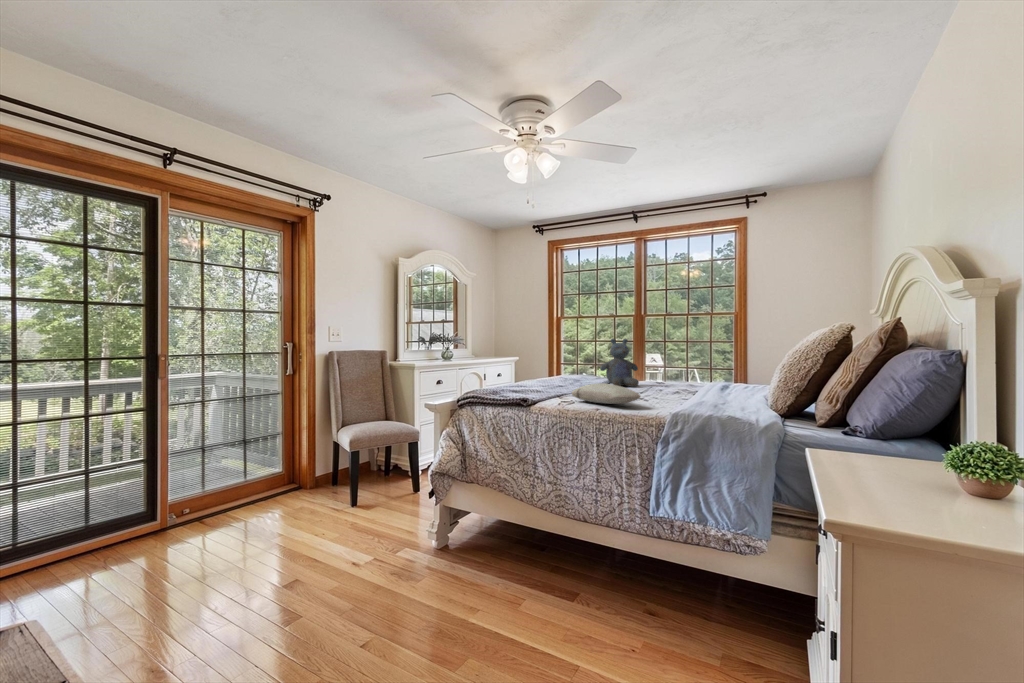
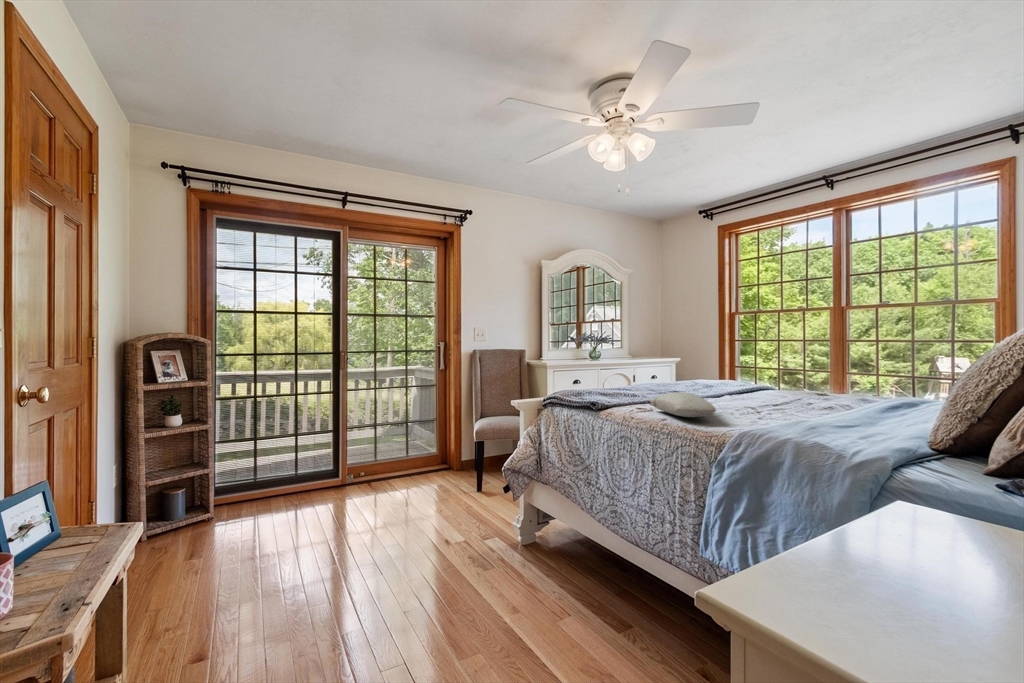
stuffed bear: present [600,339,639,387] -> none [738,340,792,400]

